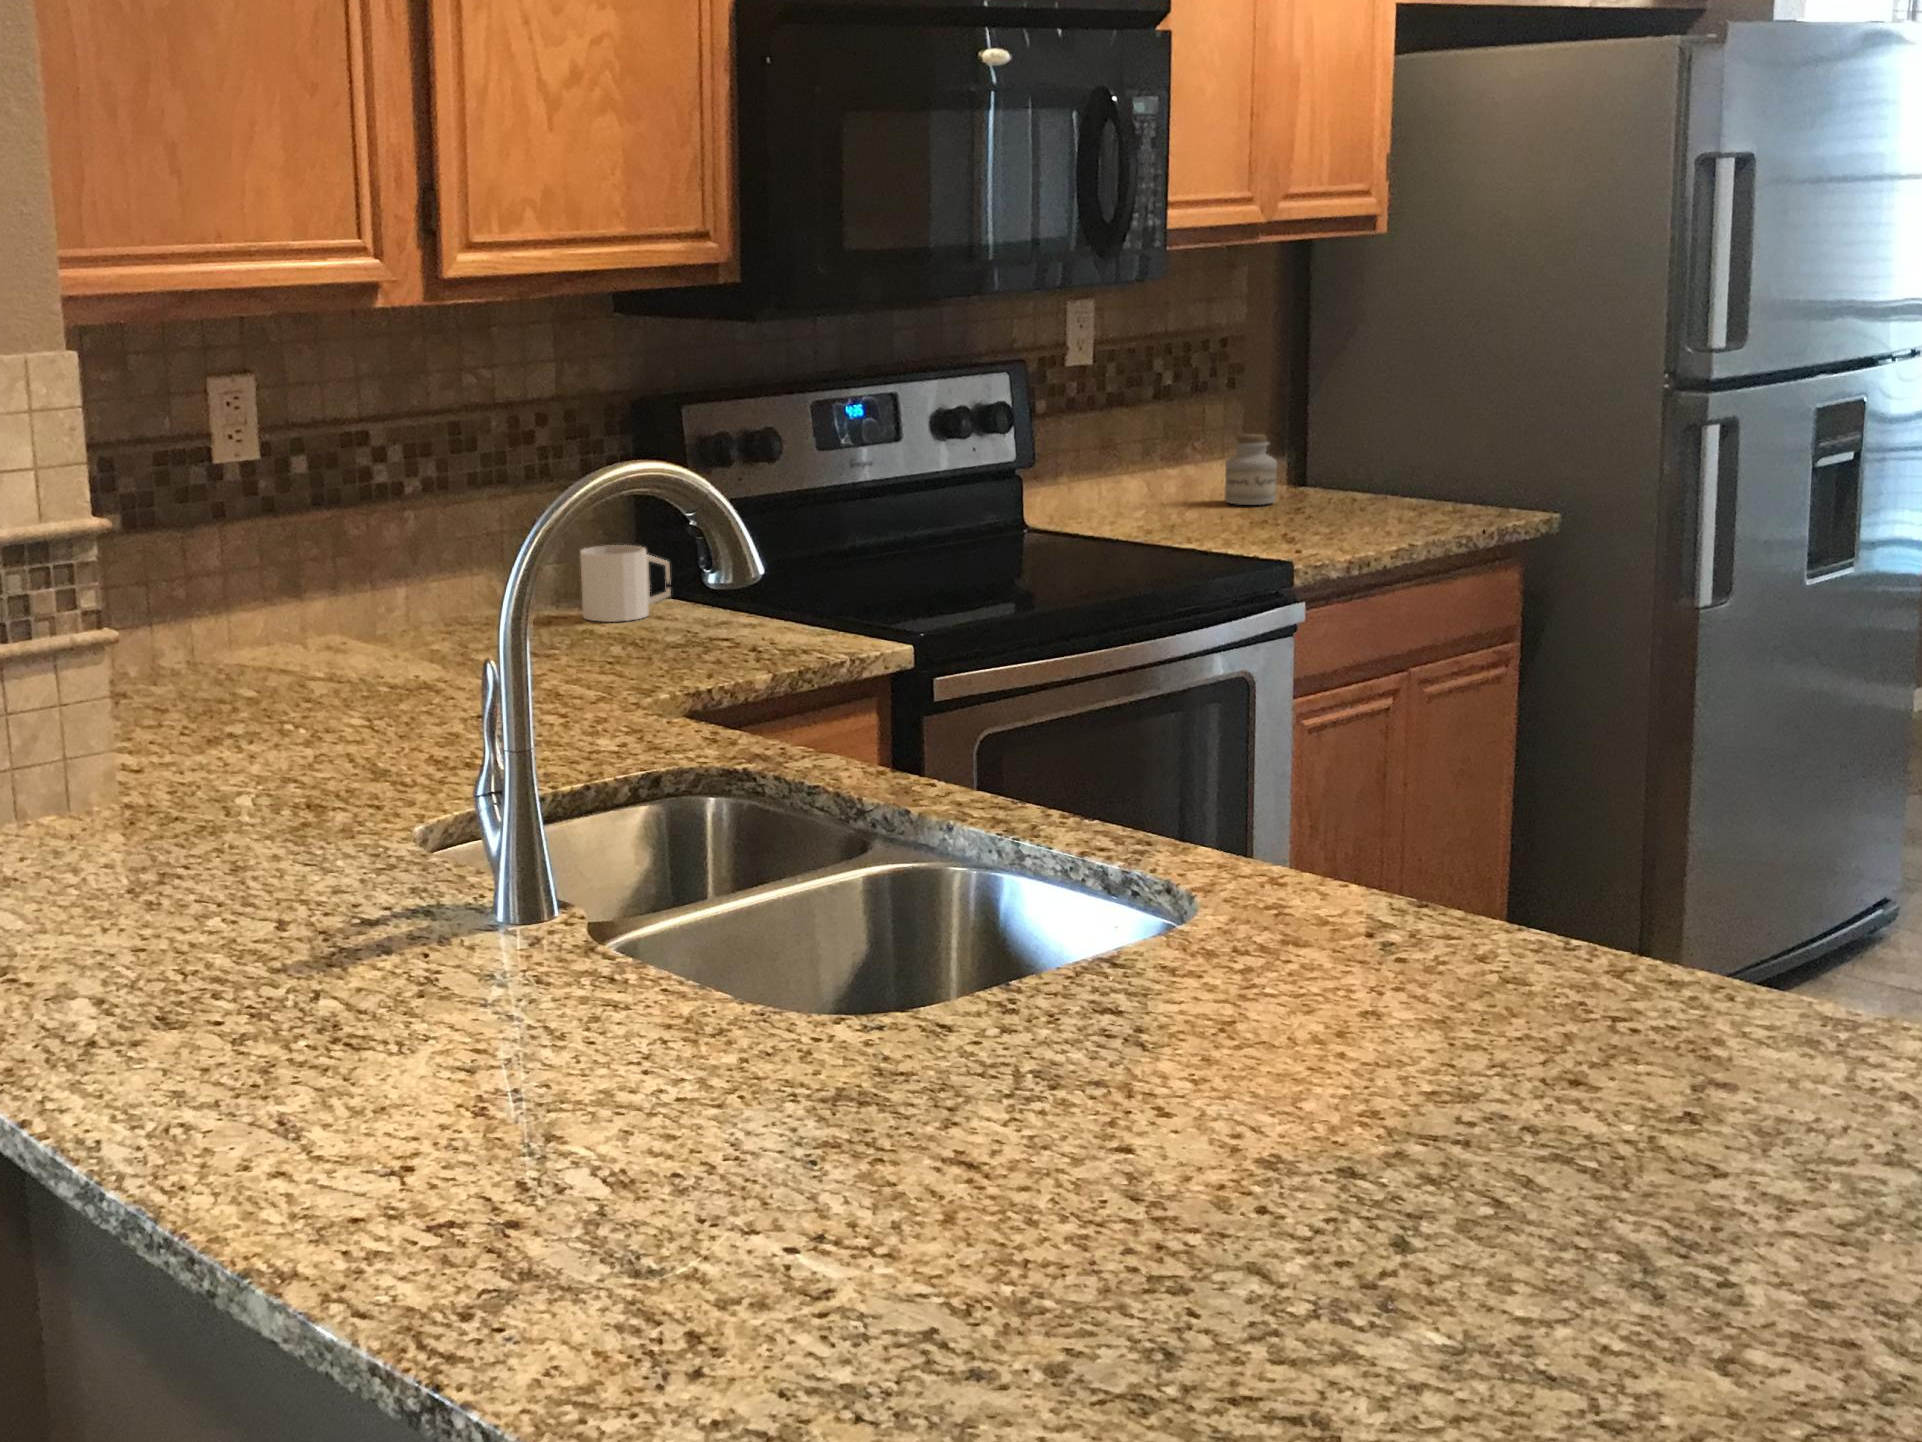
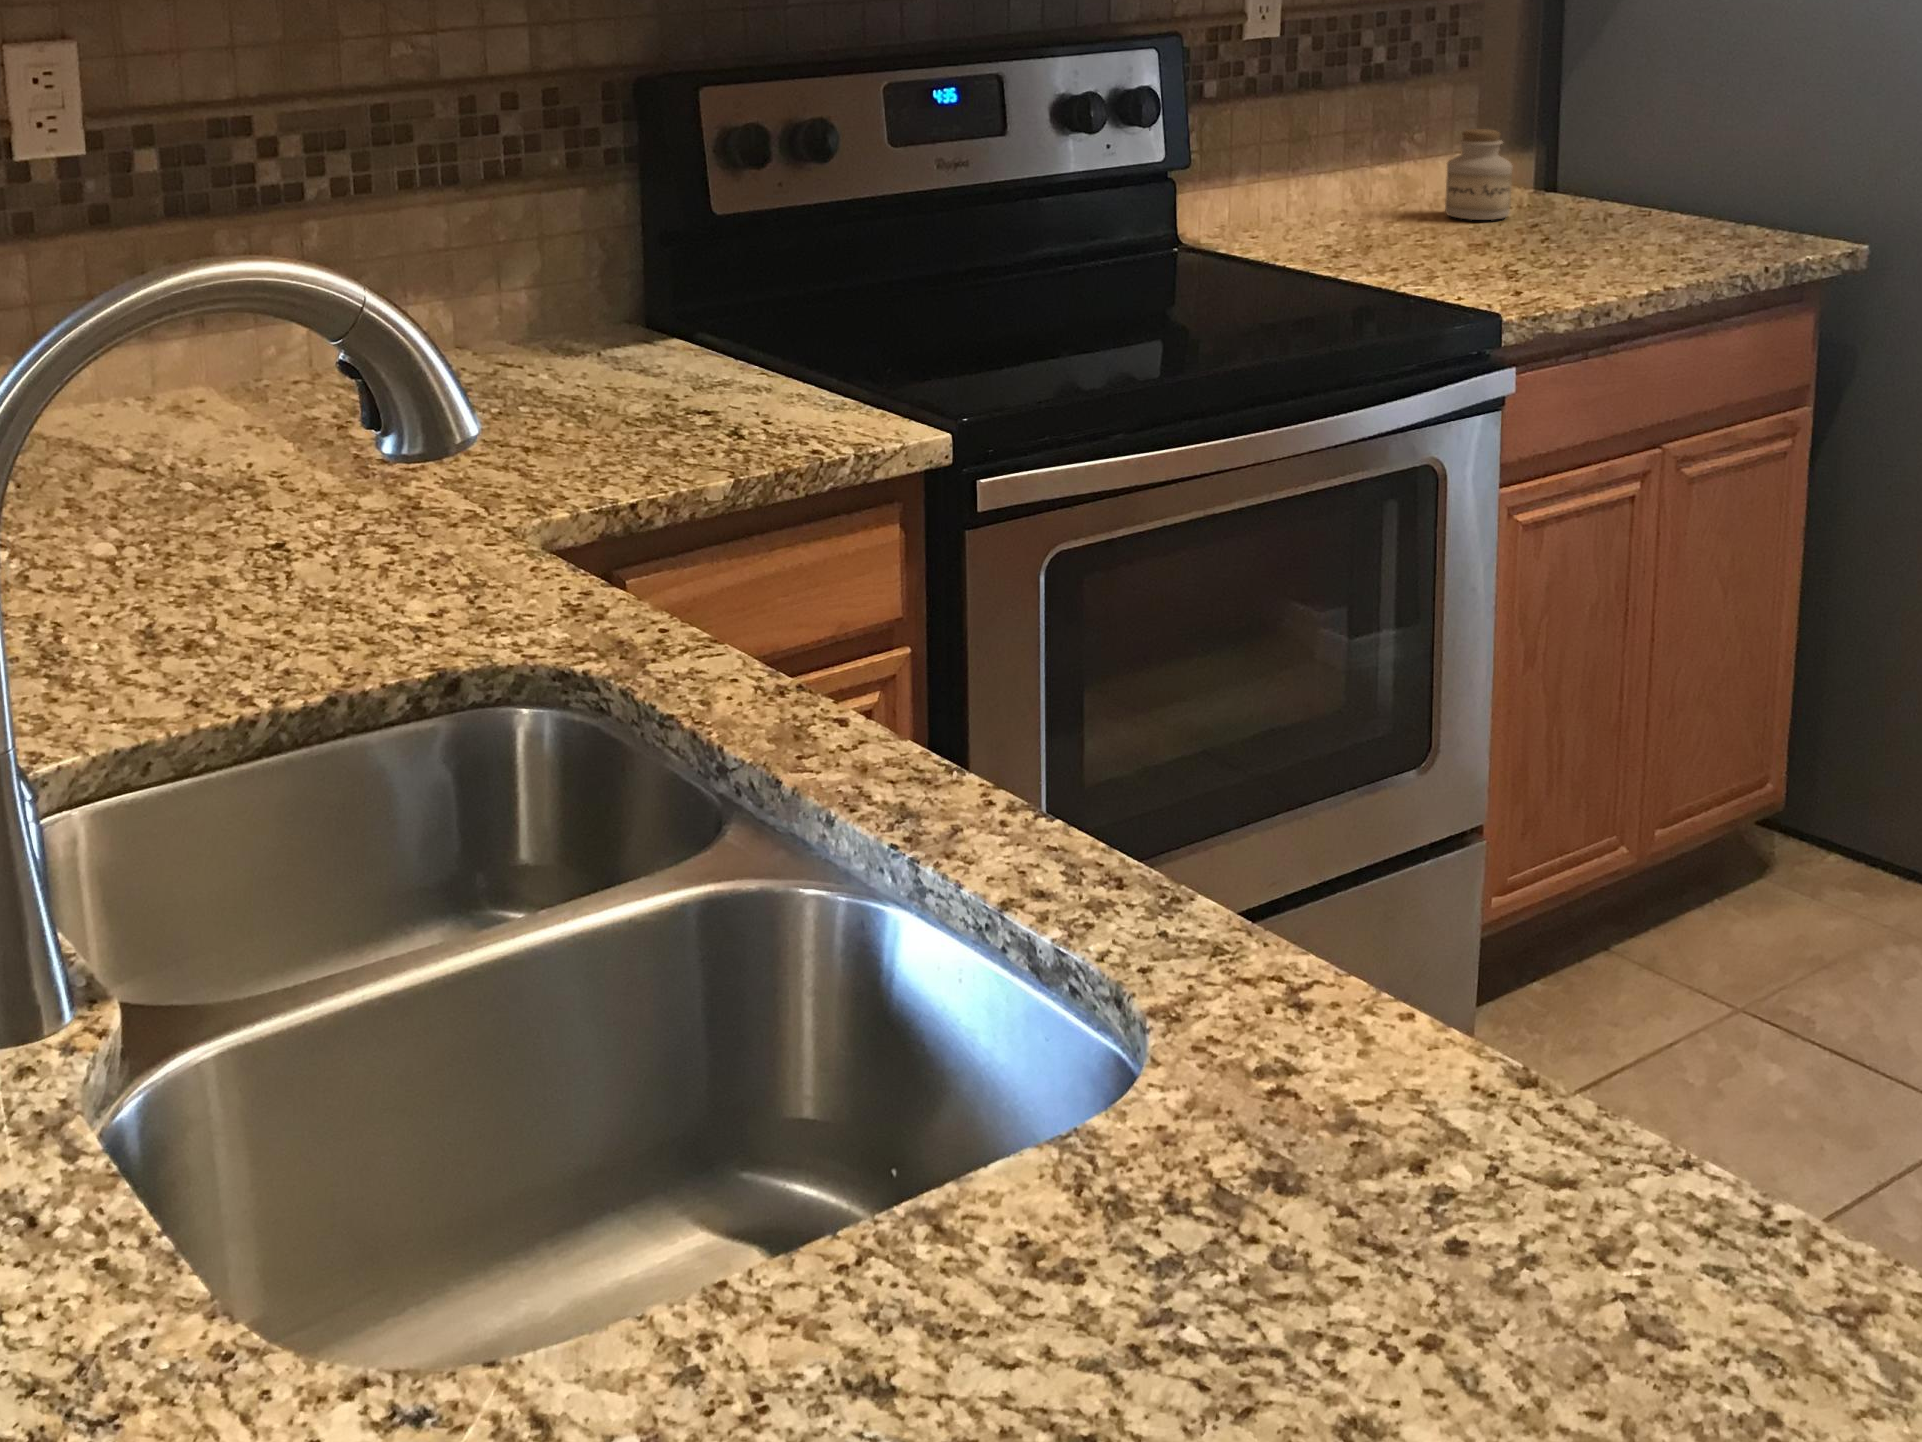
mug: present [580,545,671,622] -> none [538,273,660,378]

